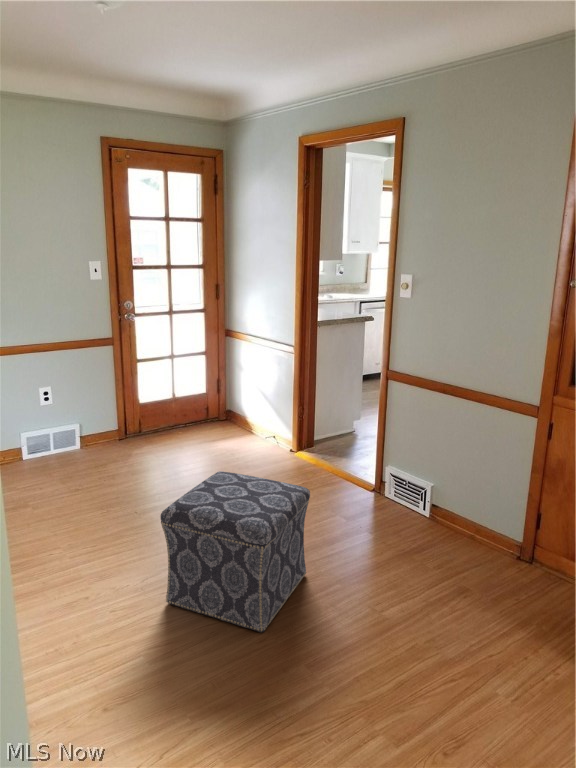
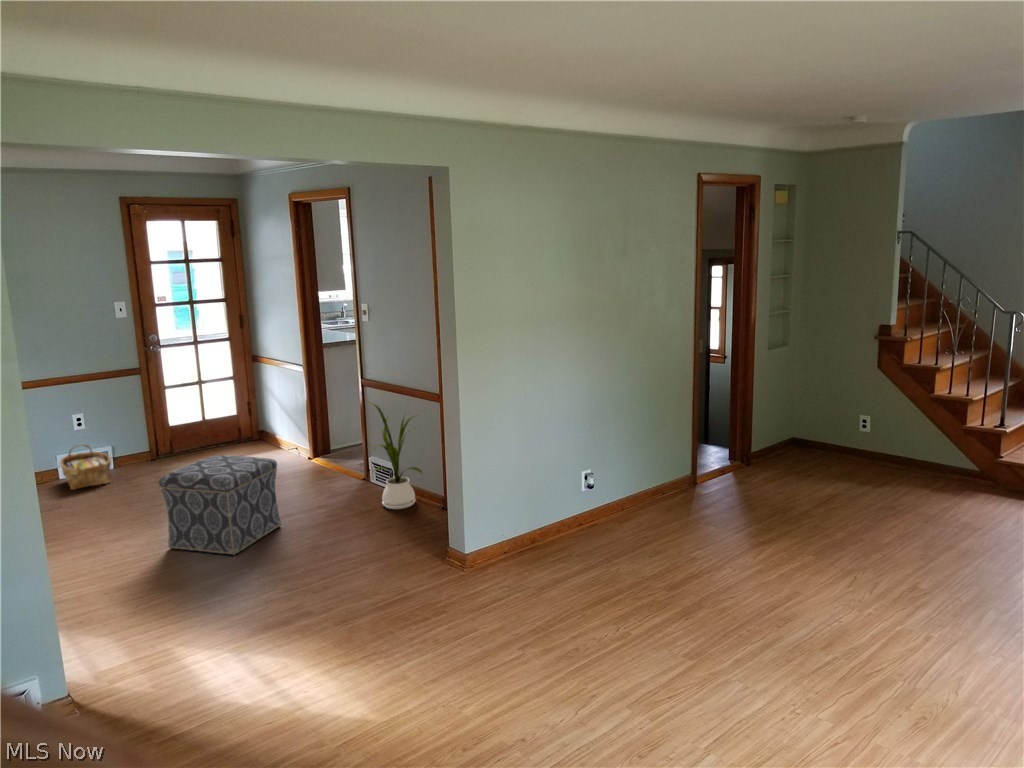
house plant: none [415,409,496,560] -> present [373,404,422,509]
woven basket: none [25,421,79,477] -> present [60,444,111,490]

